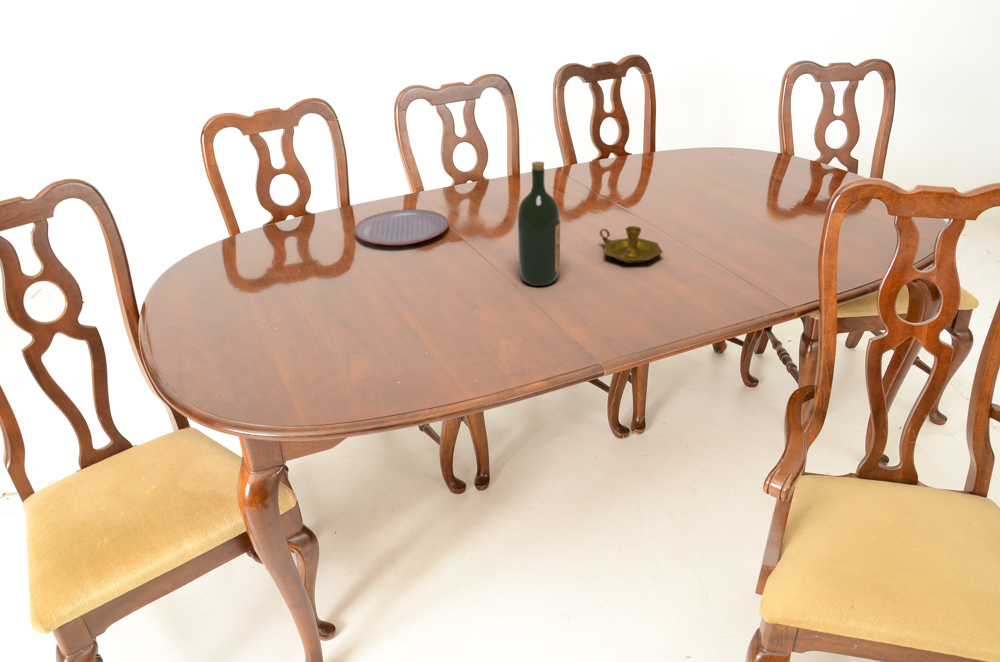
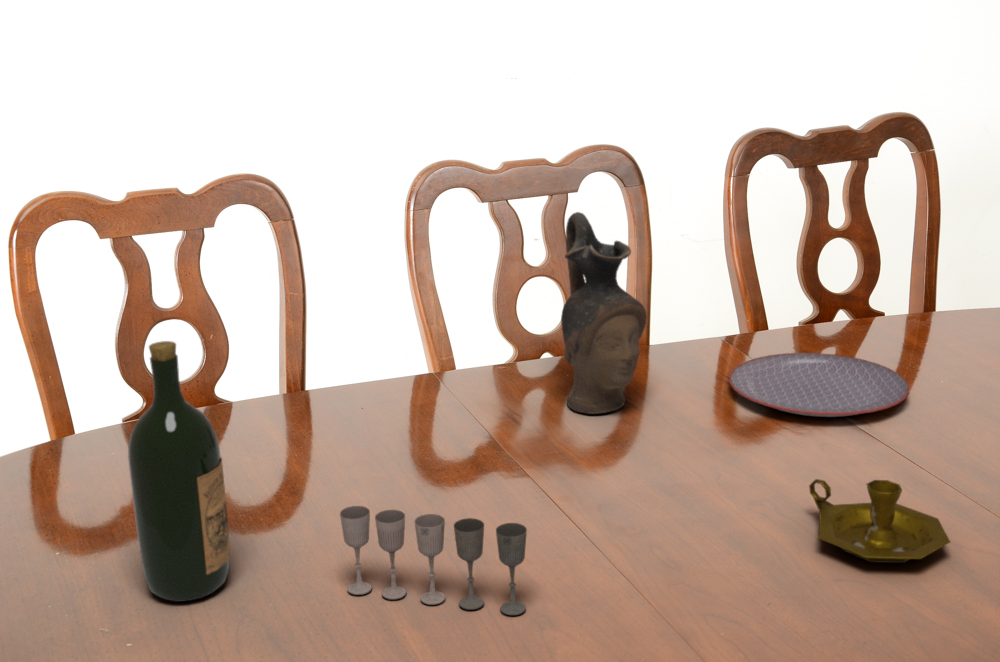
ceramic pitcher: none [477,107,519,208] -> present [561,212,647,414]
wine bottle: present [518,162,560,286] -> present [128,341,230,602]
plate: present [355,209,448,245] -> present [729,353,909,417]
wine glass: none [385,251,475,296] -> present [340,506,527,615]

